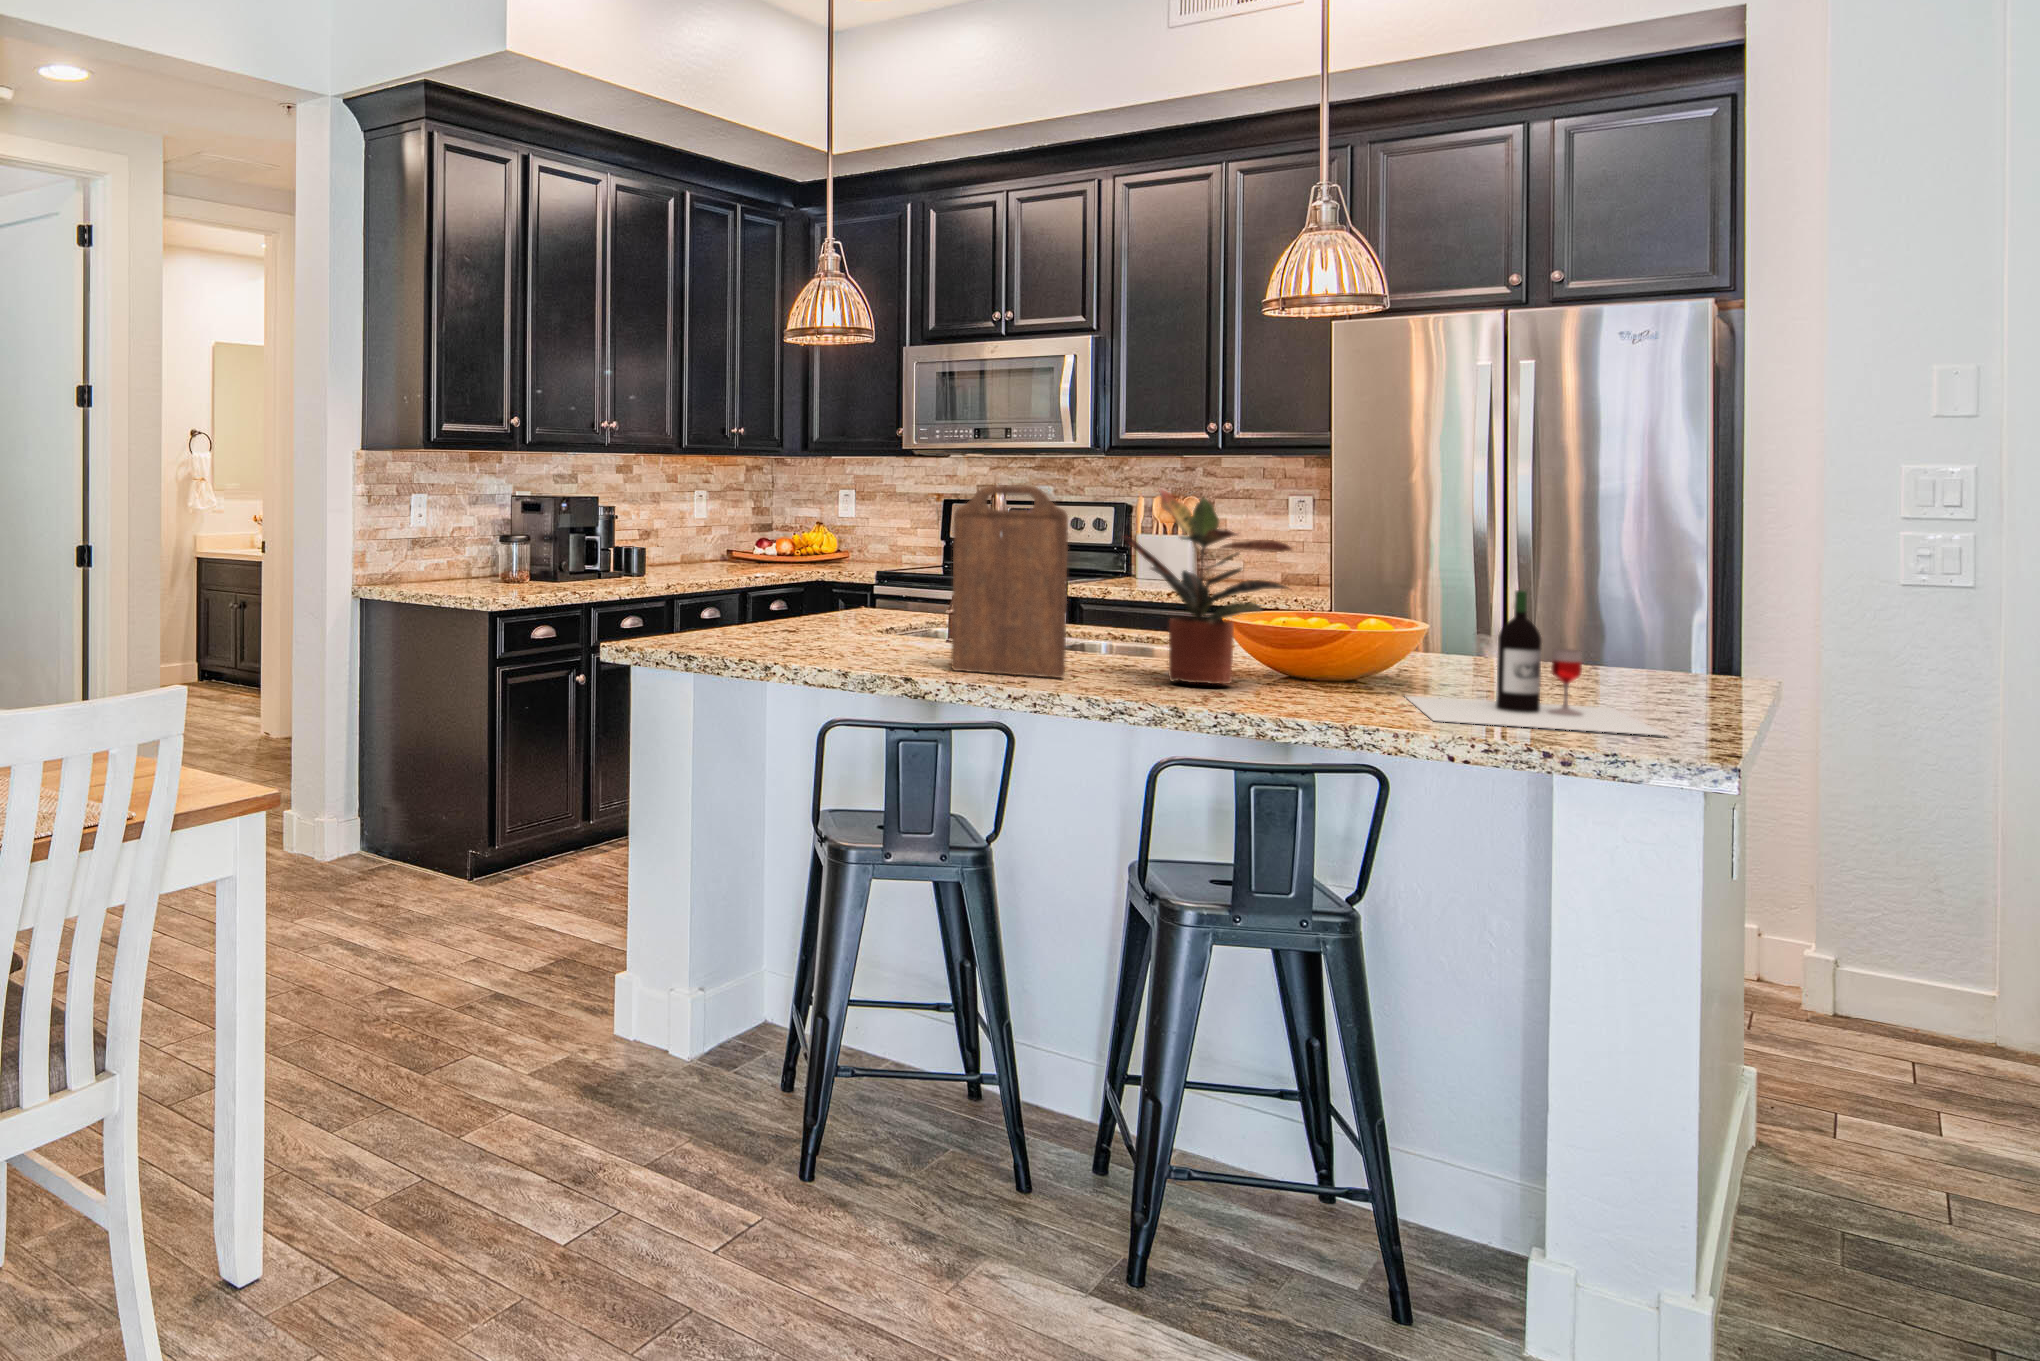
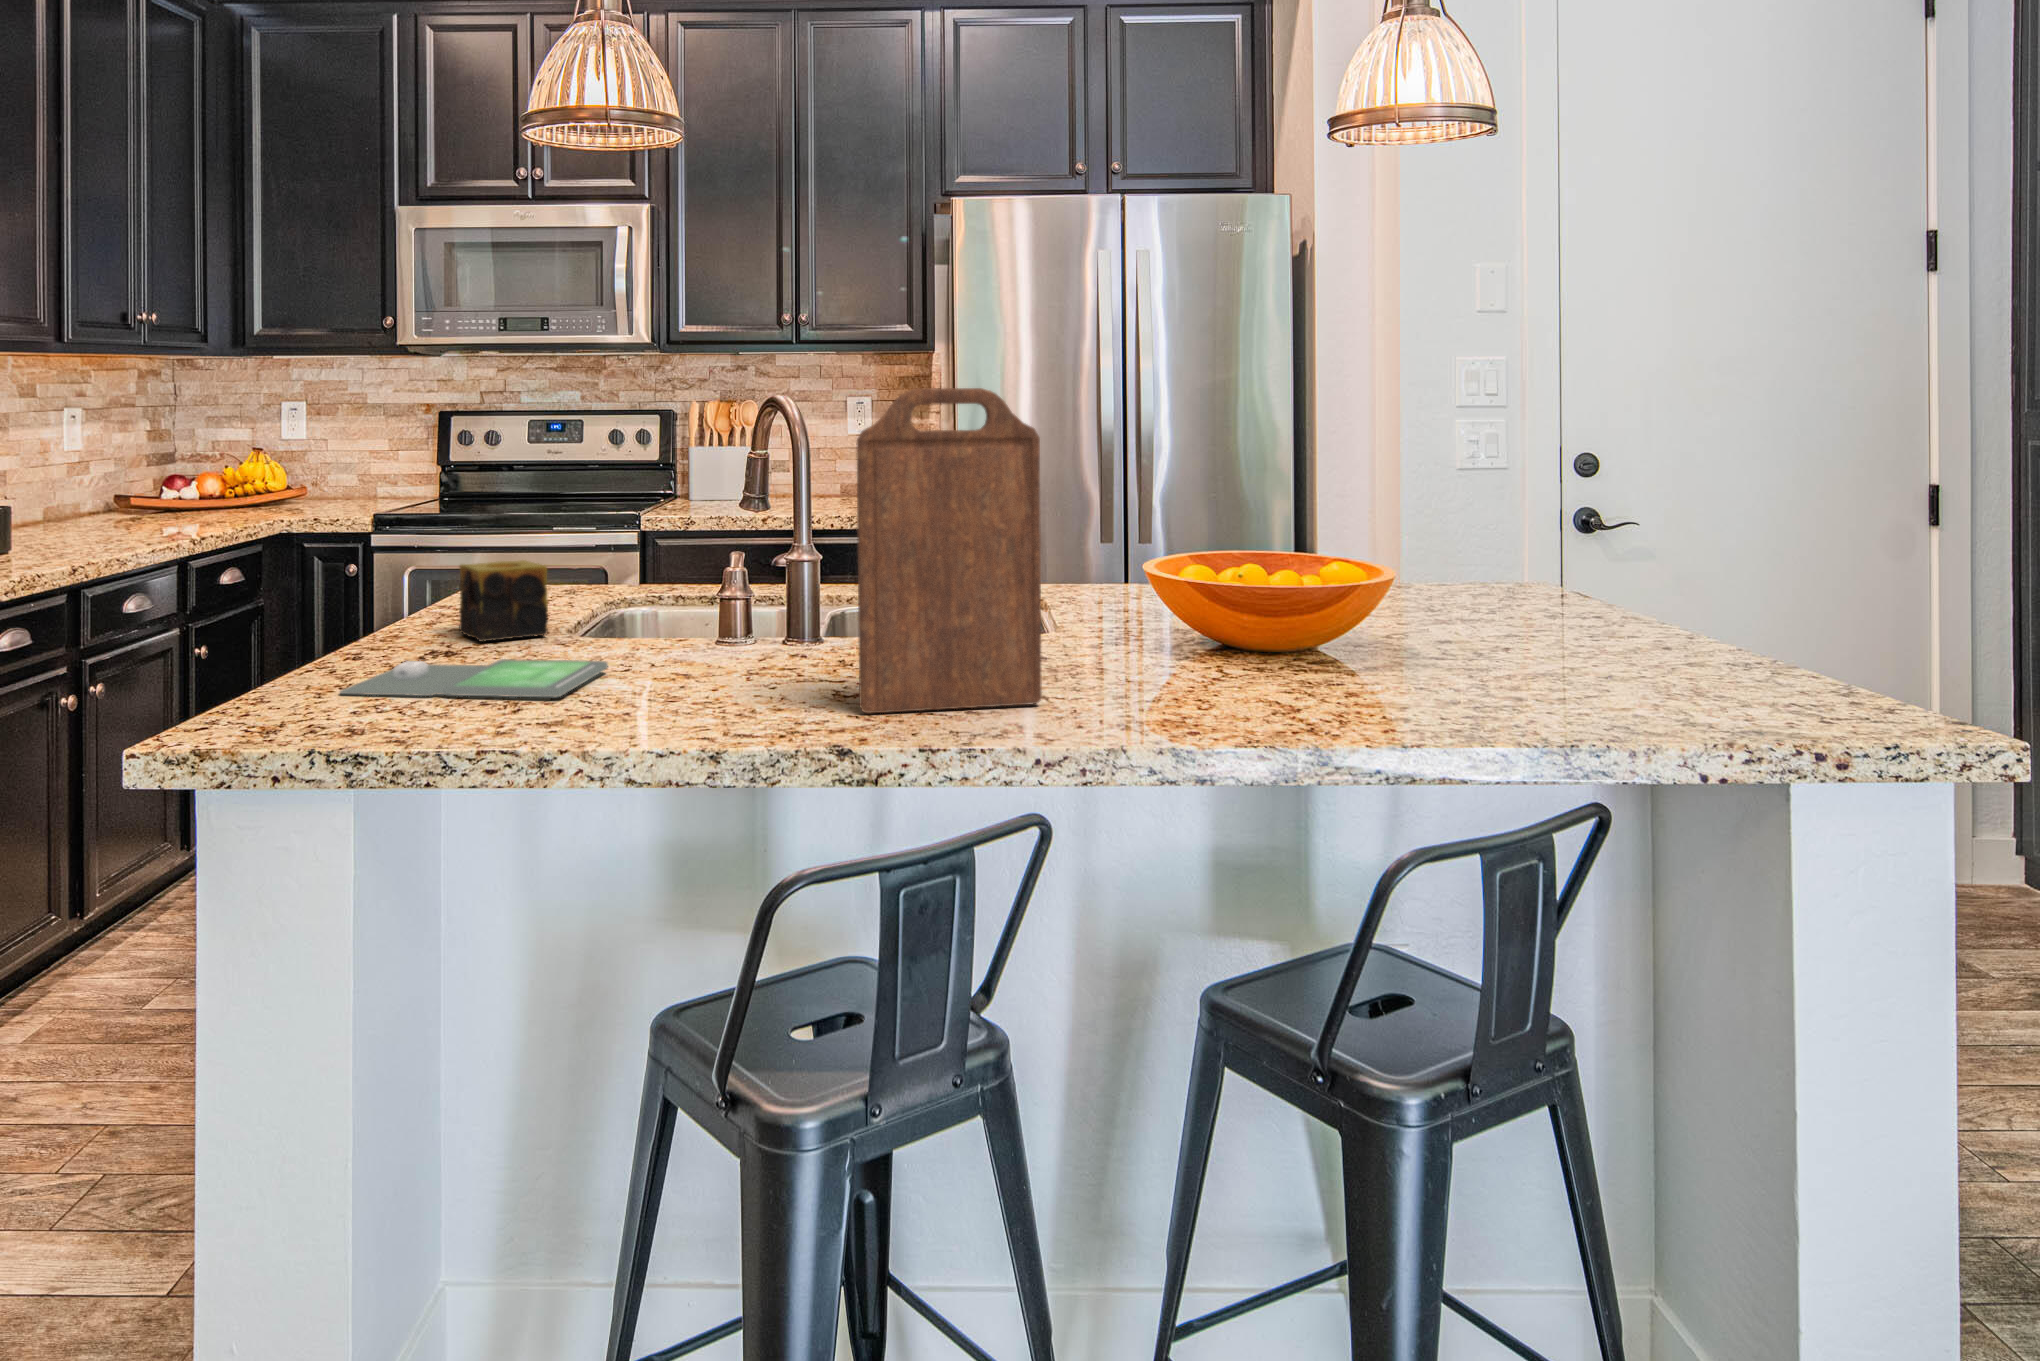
potted plant: present [1124,490,1292,684] -> none [1083,388,1319,687]
candle: none [812,585,858,630] -> present [459,560,548,642]
wine bottle: present [1407,590,1666,735] -> none [1415,513,1806,712]
tablet: none [713,628,857,649] -> present [340,659,608,697]

